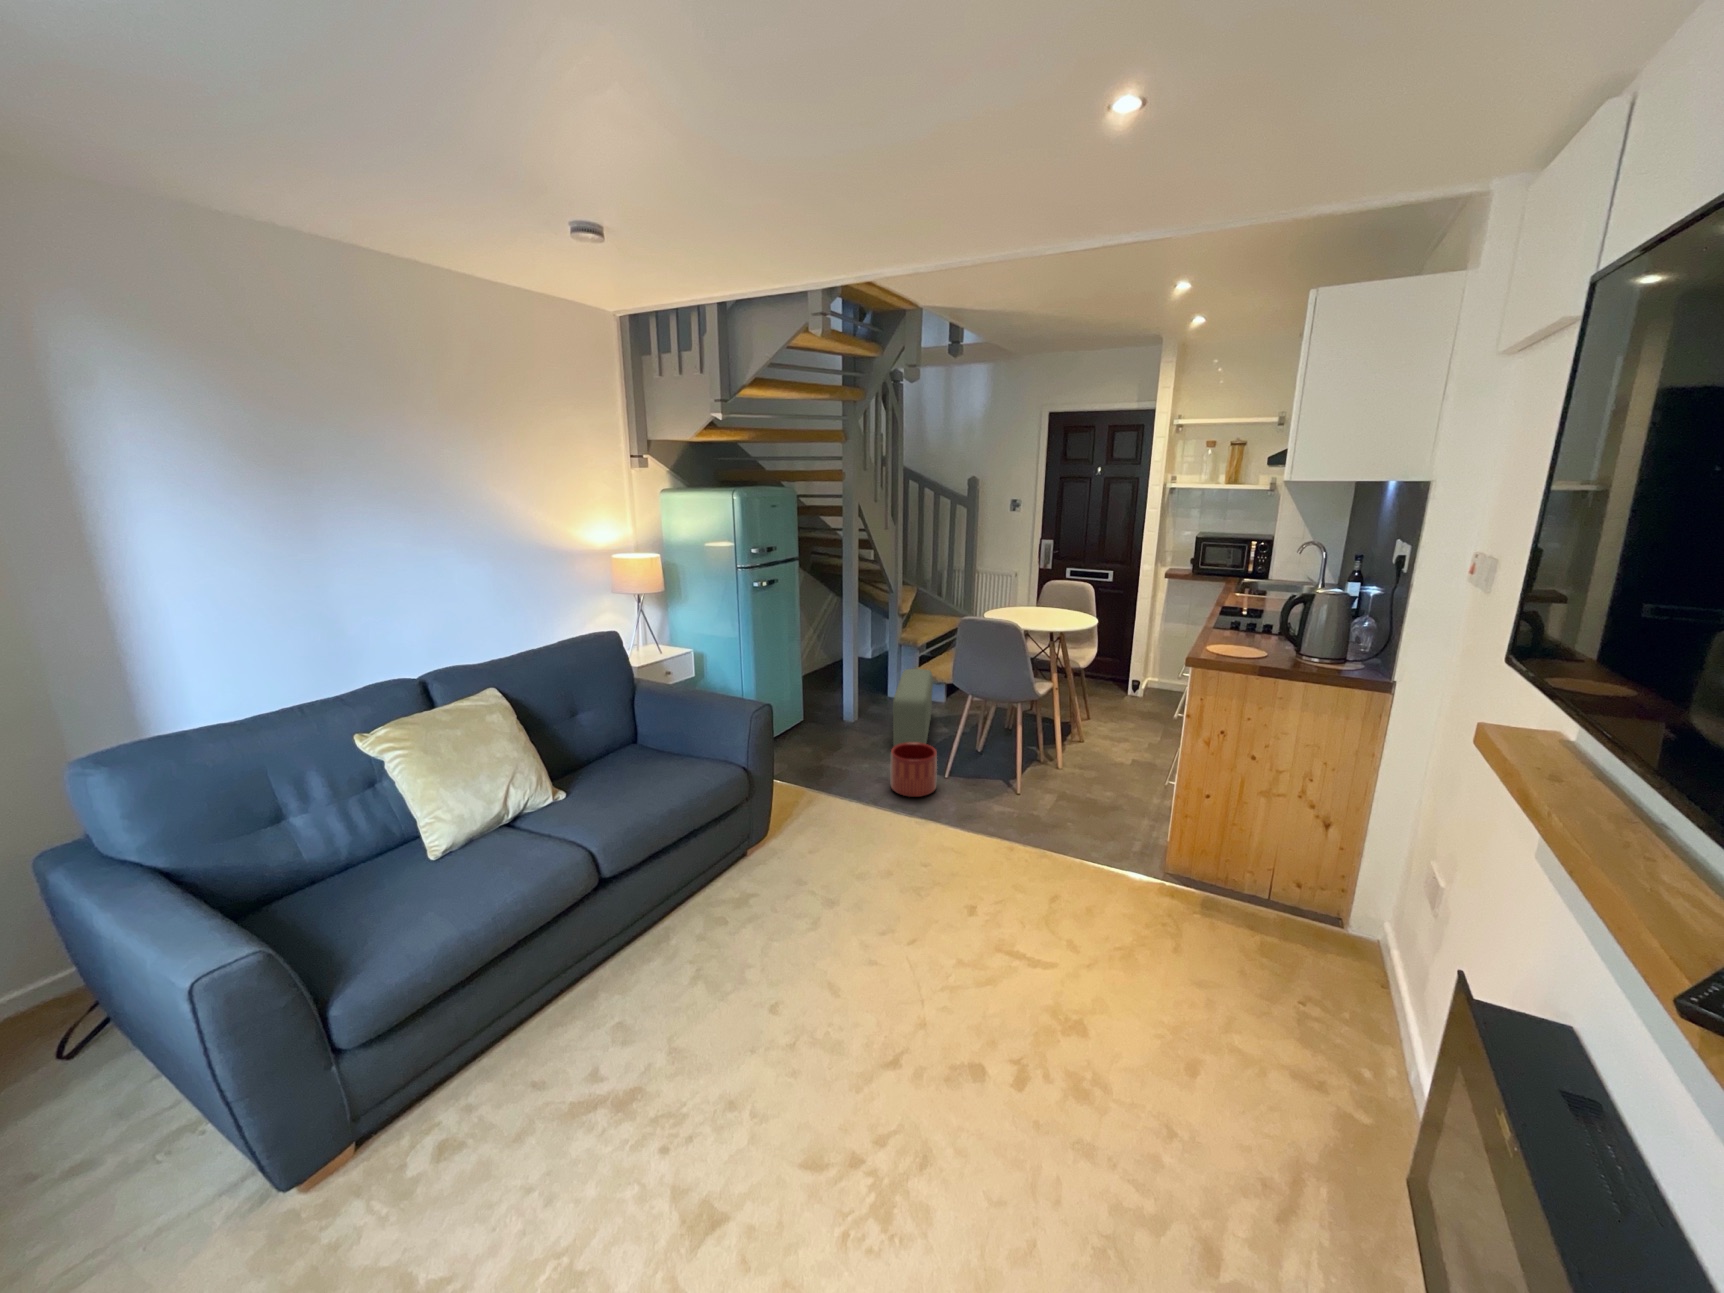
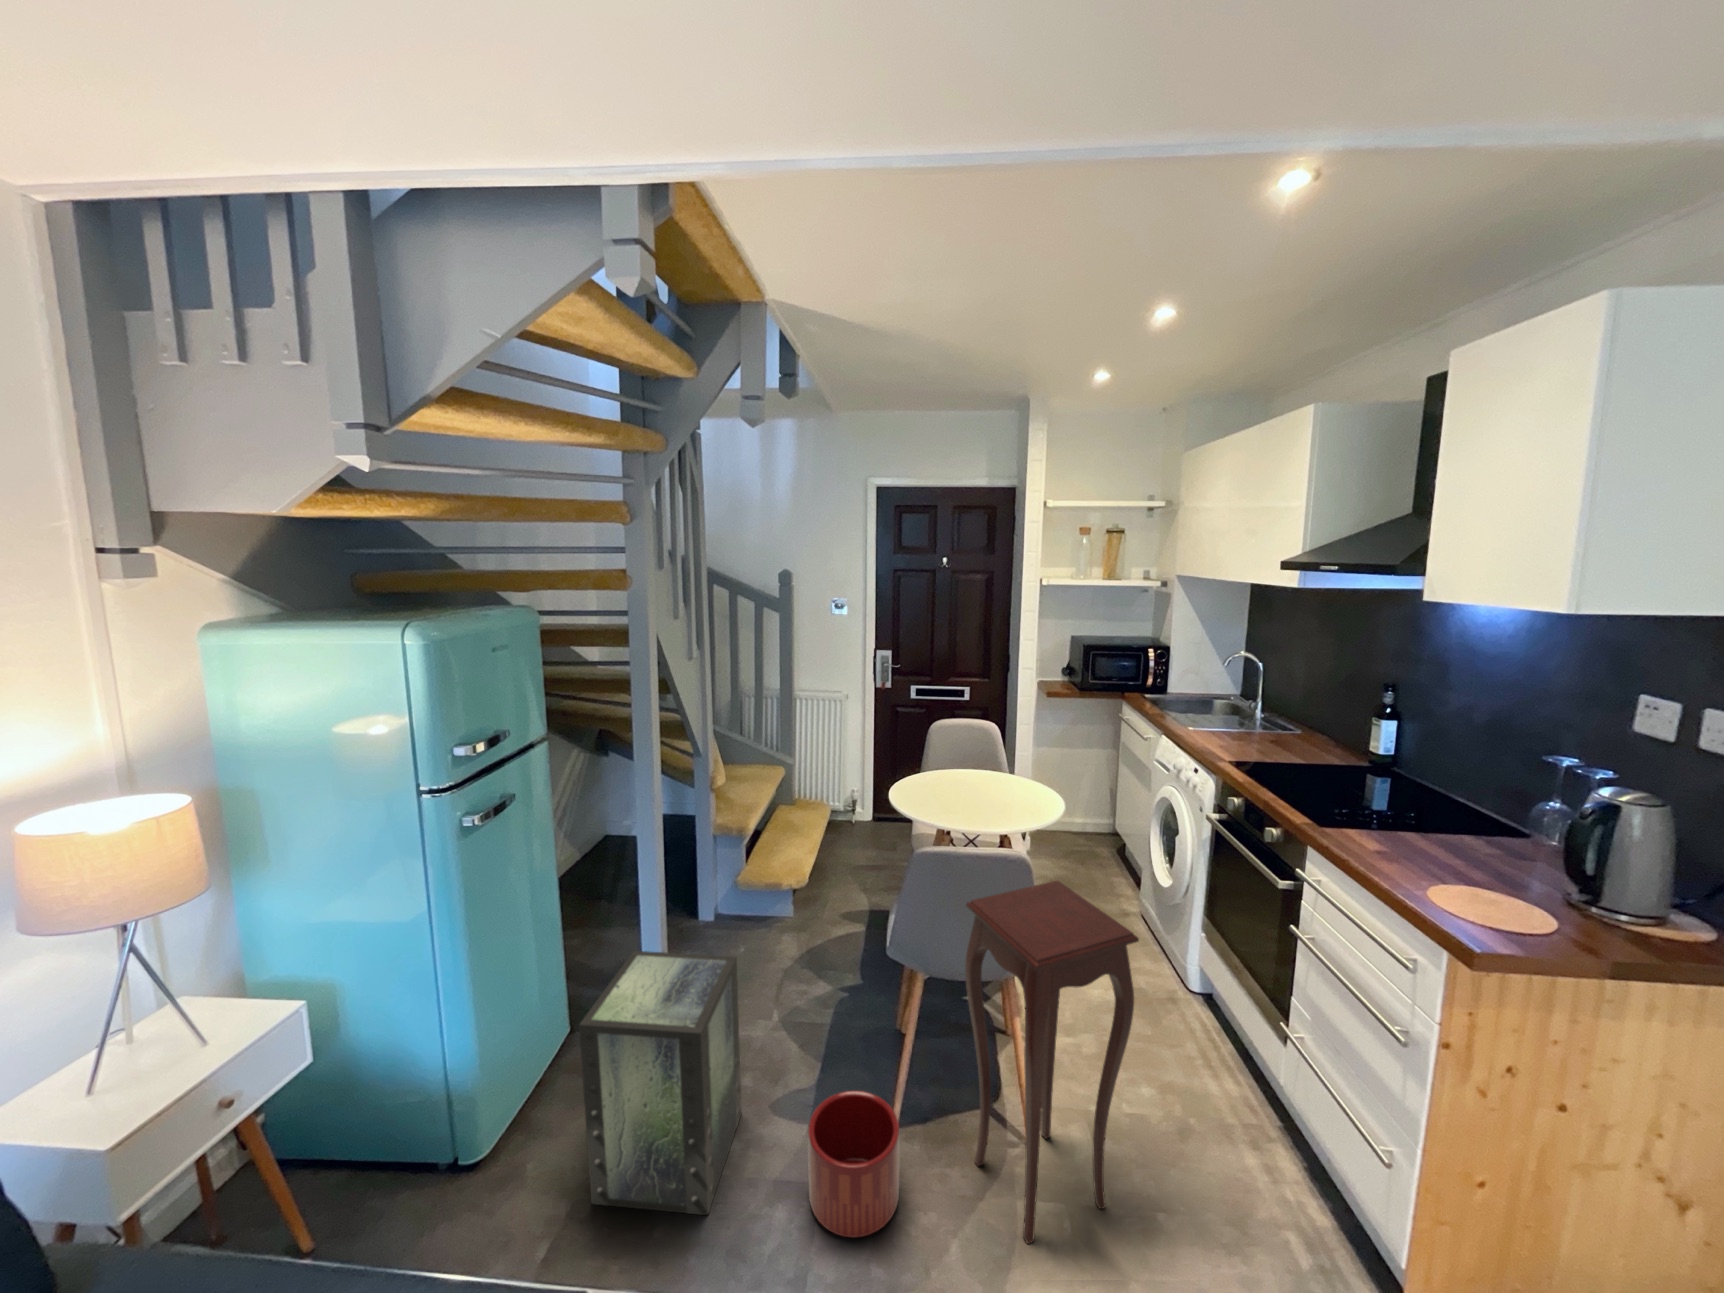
side table: none [981,646,1057,816] -> present [965,881,1139,1244]
storage box: none [794,665,873,779] -> present [579,951,742,1215]
pouf: present [893,669,933,746] -> none [744,883,823,1070]

